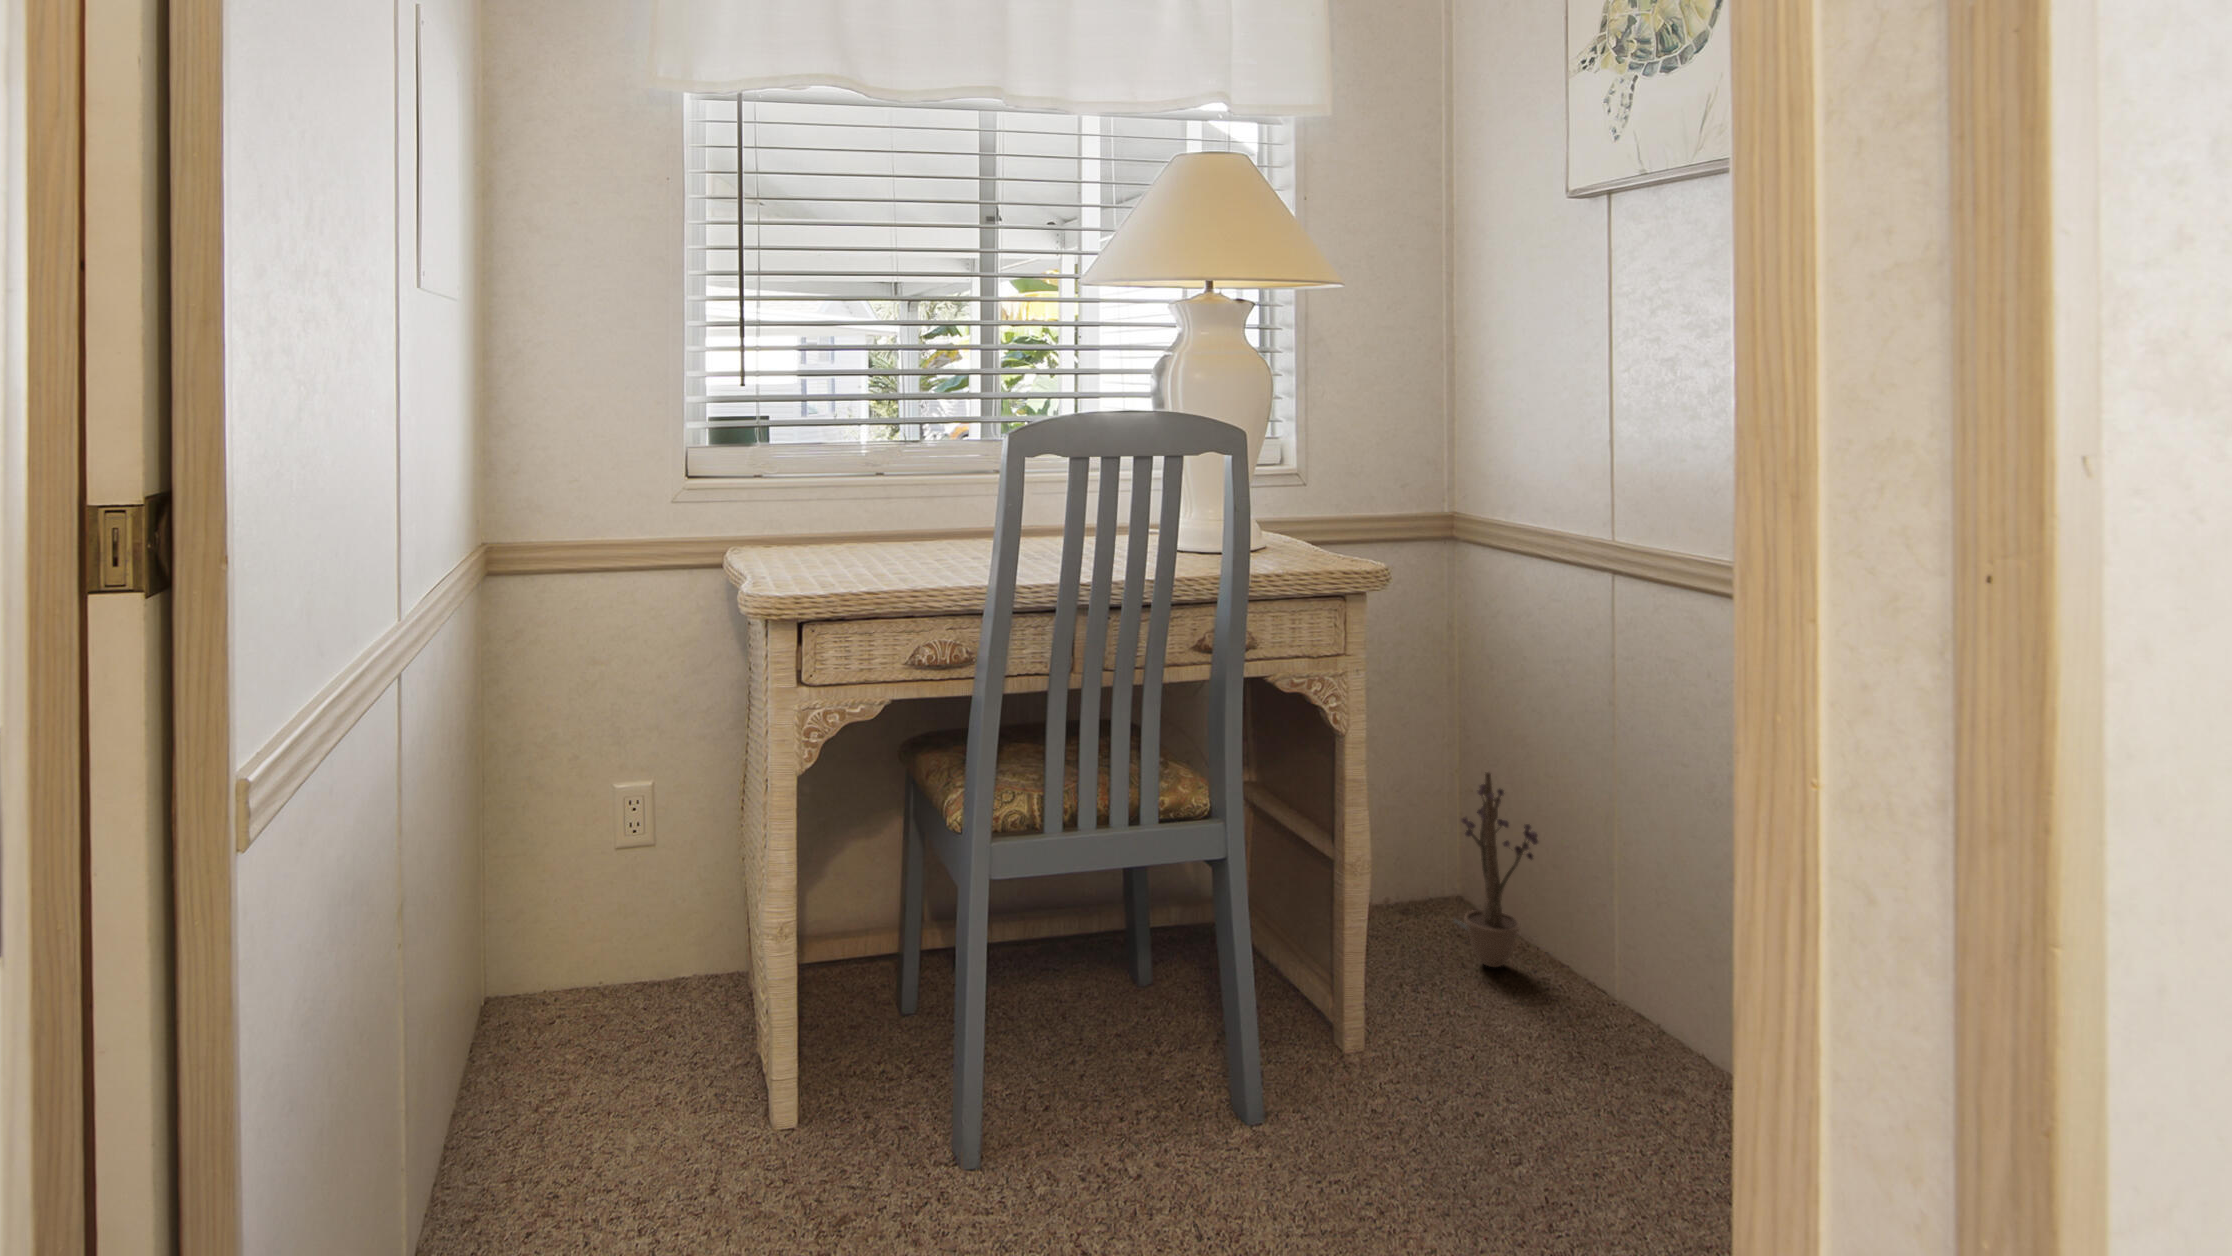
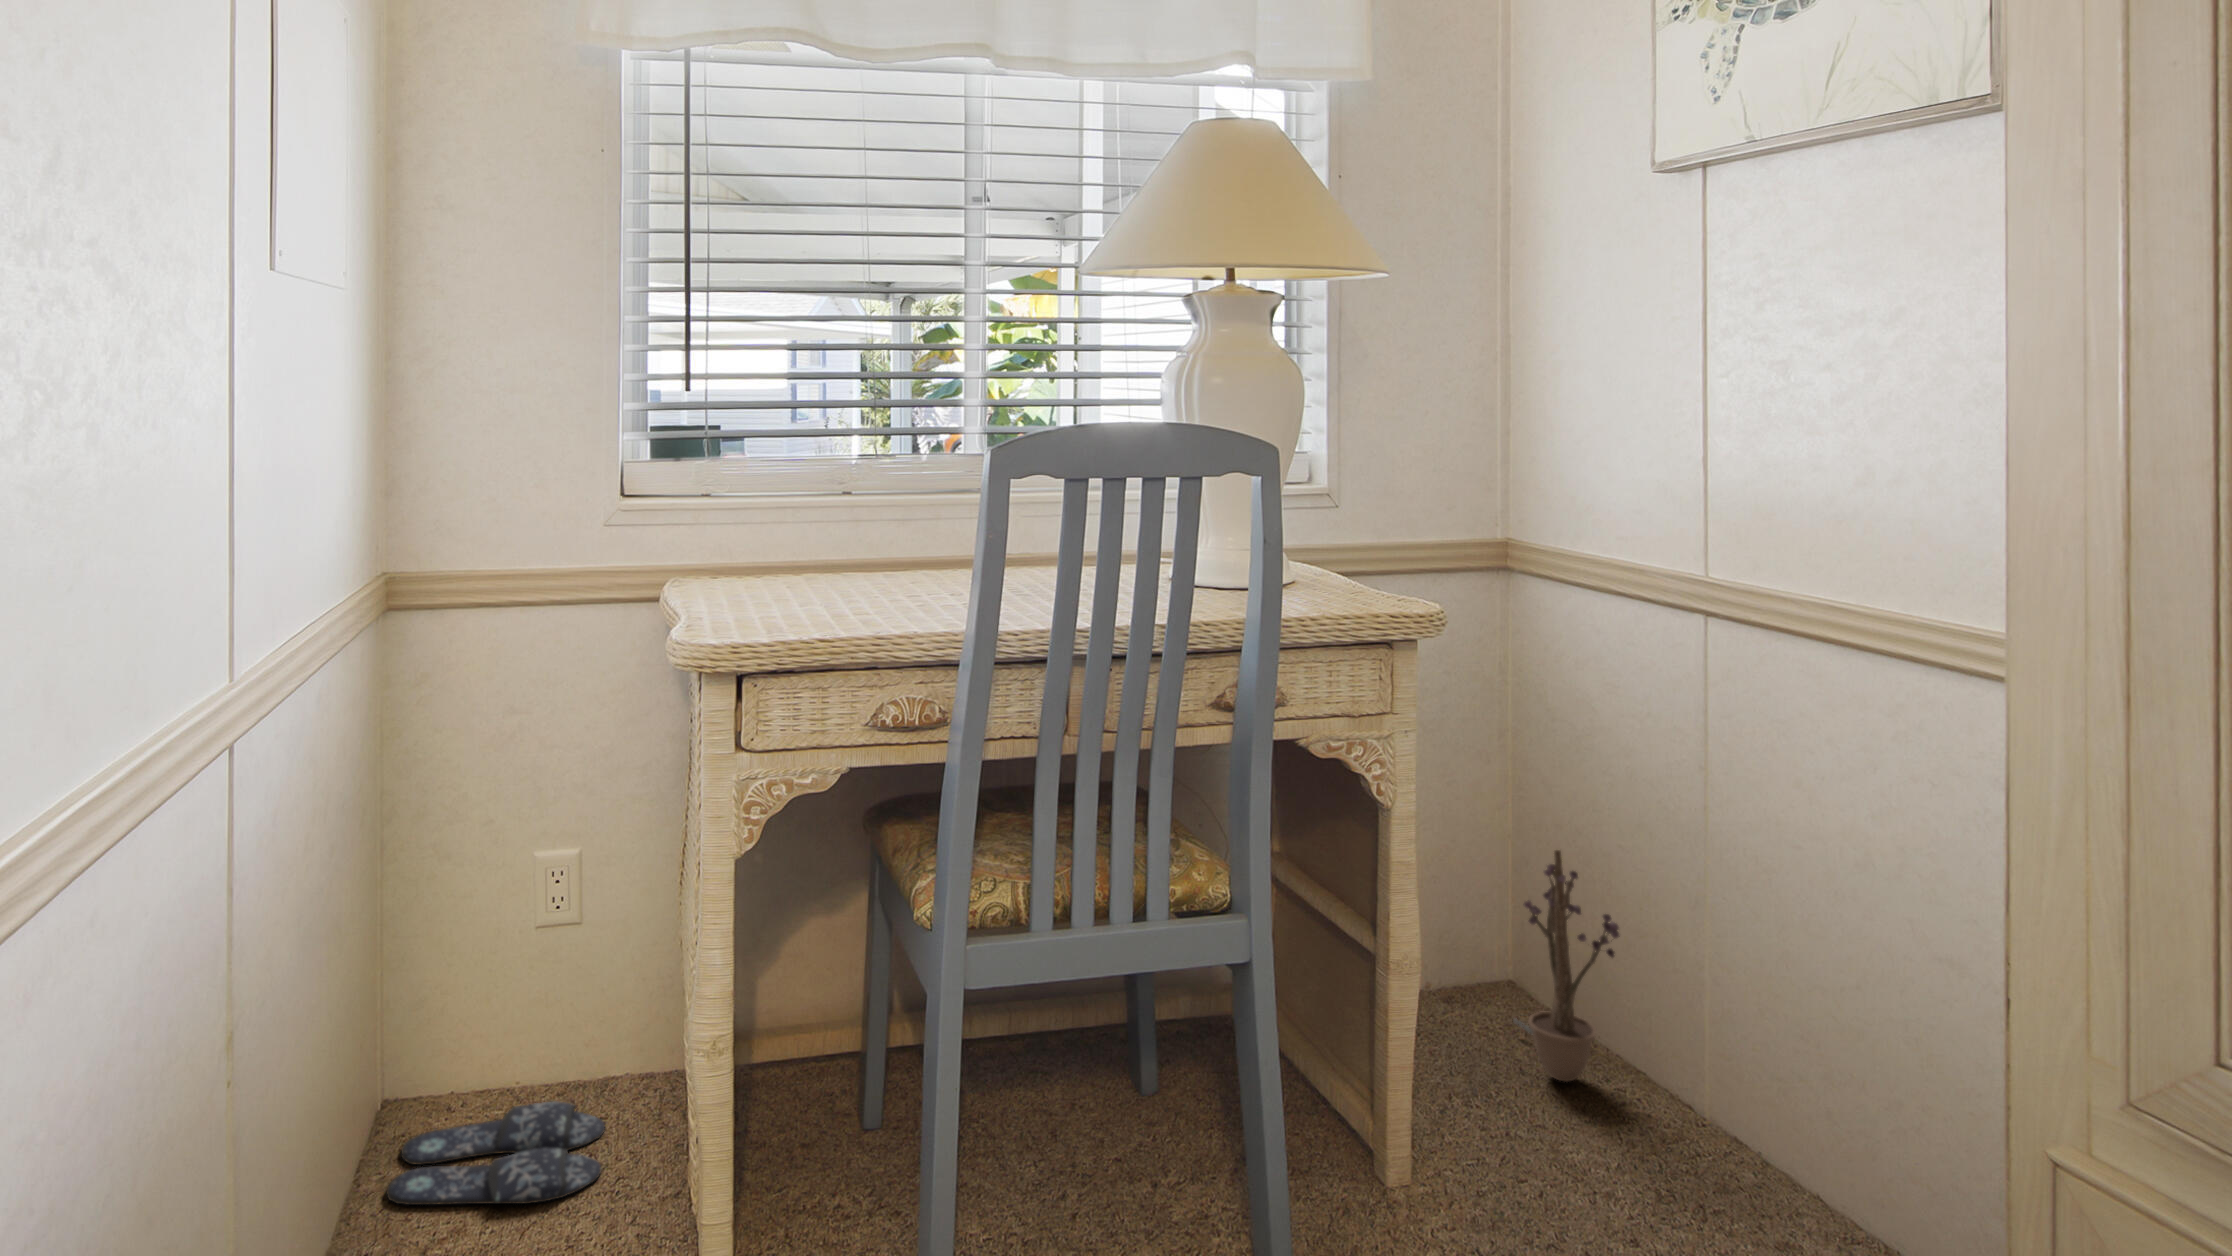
slippers: none [498,997,681,1078] -> present [387,1101,605,1205]

